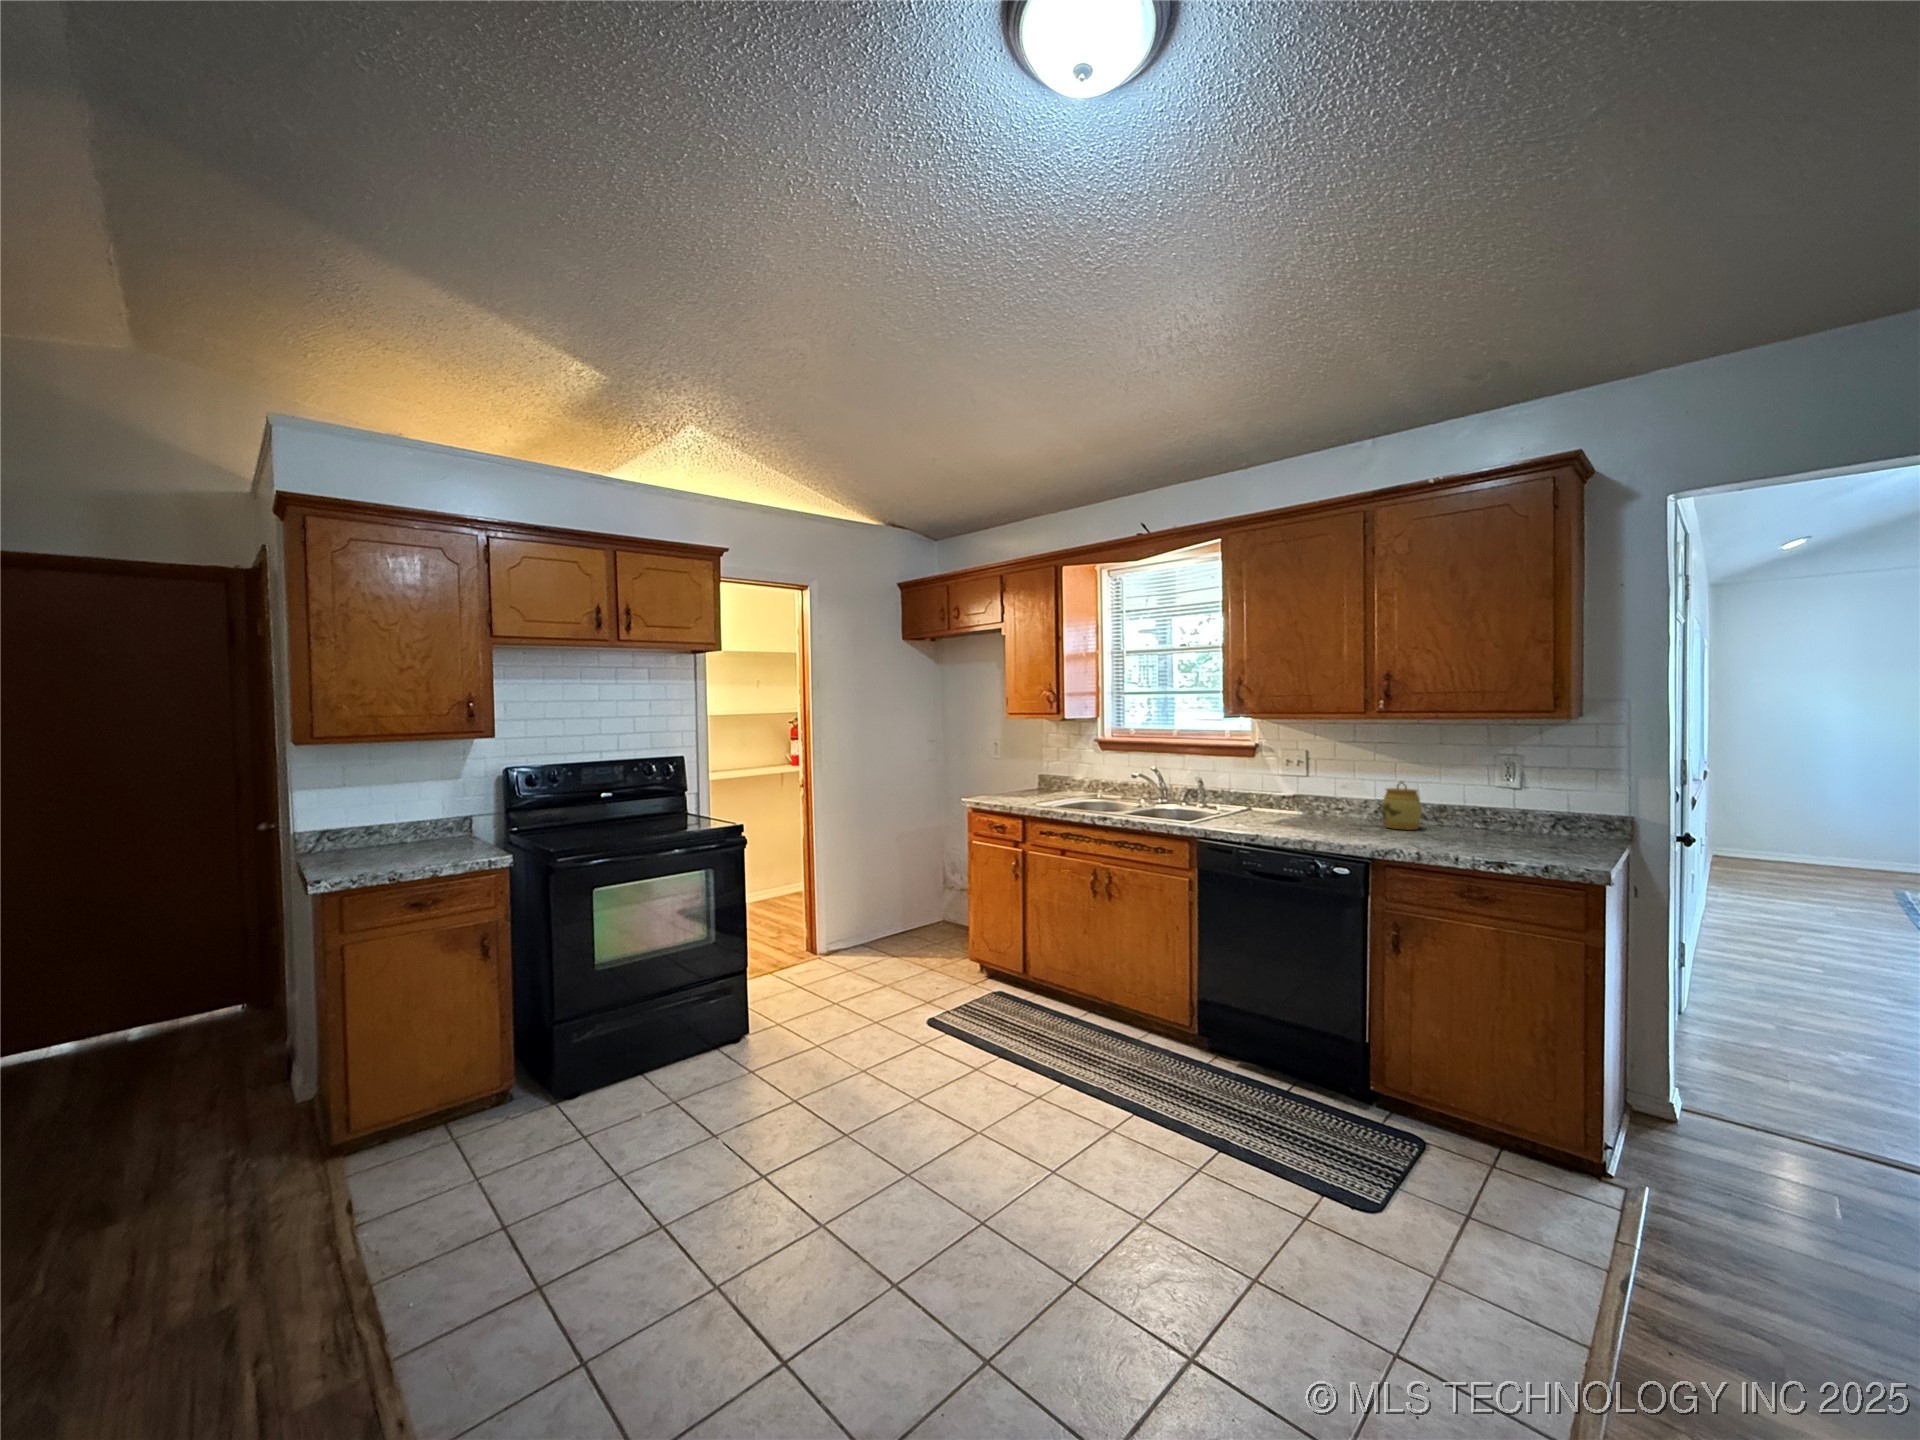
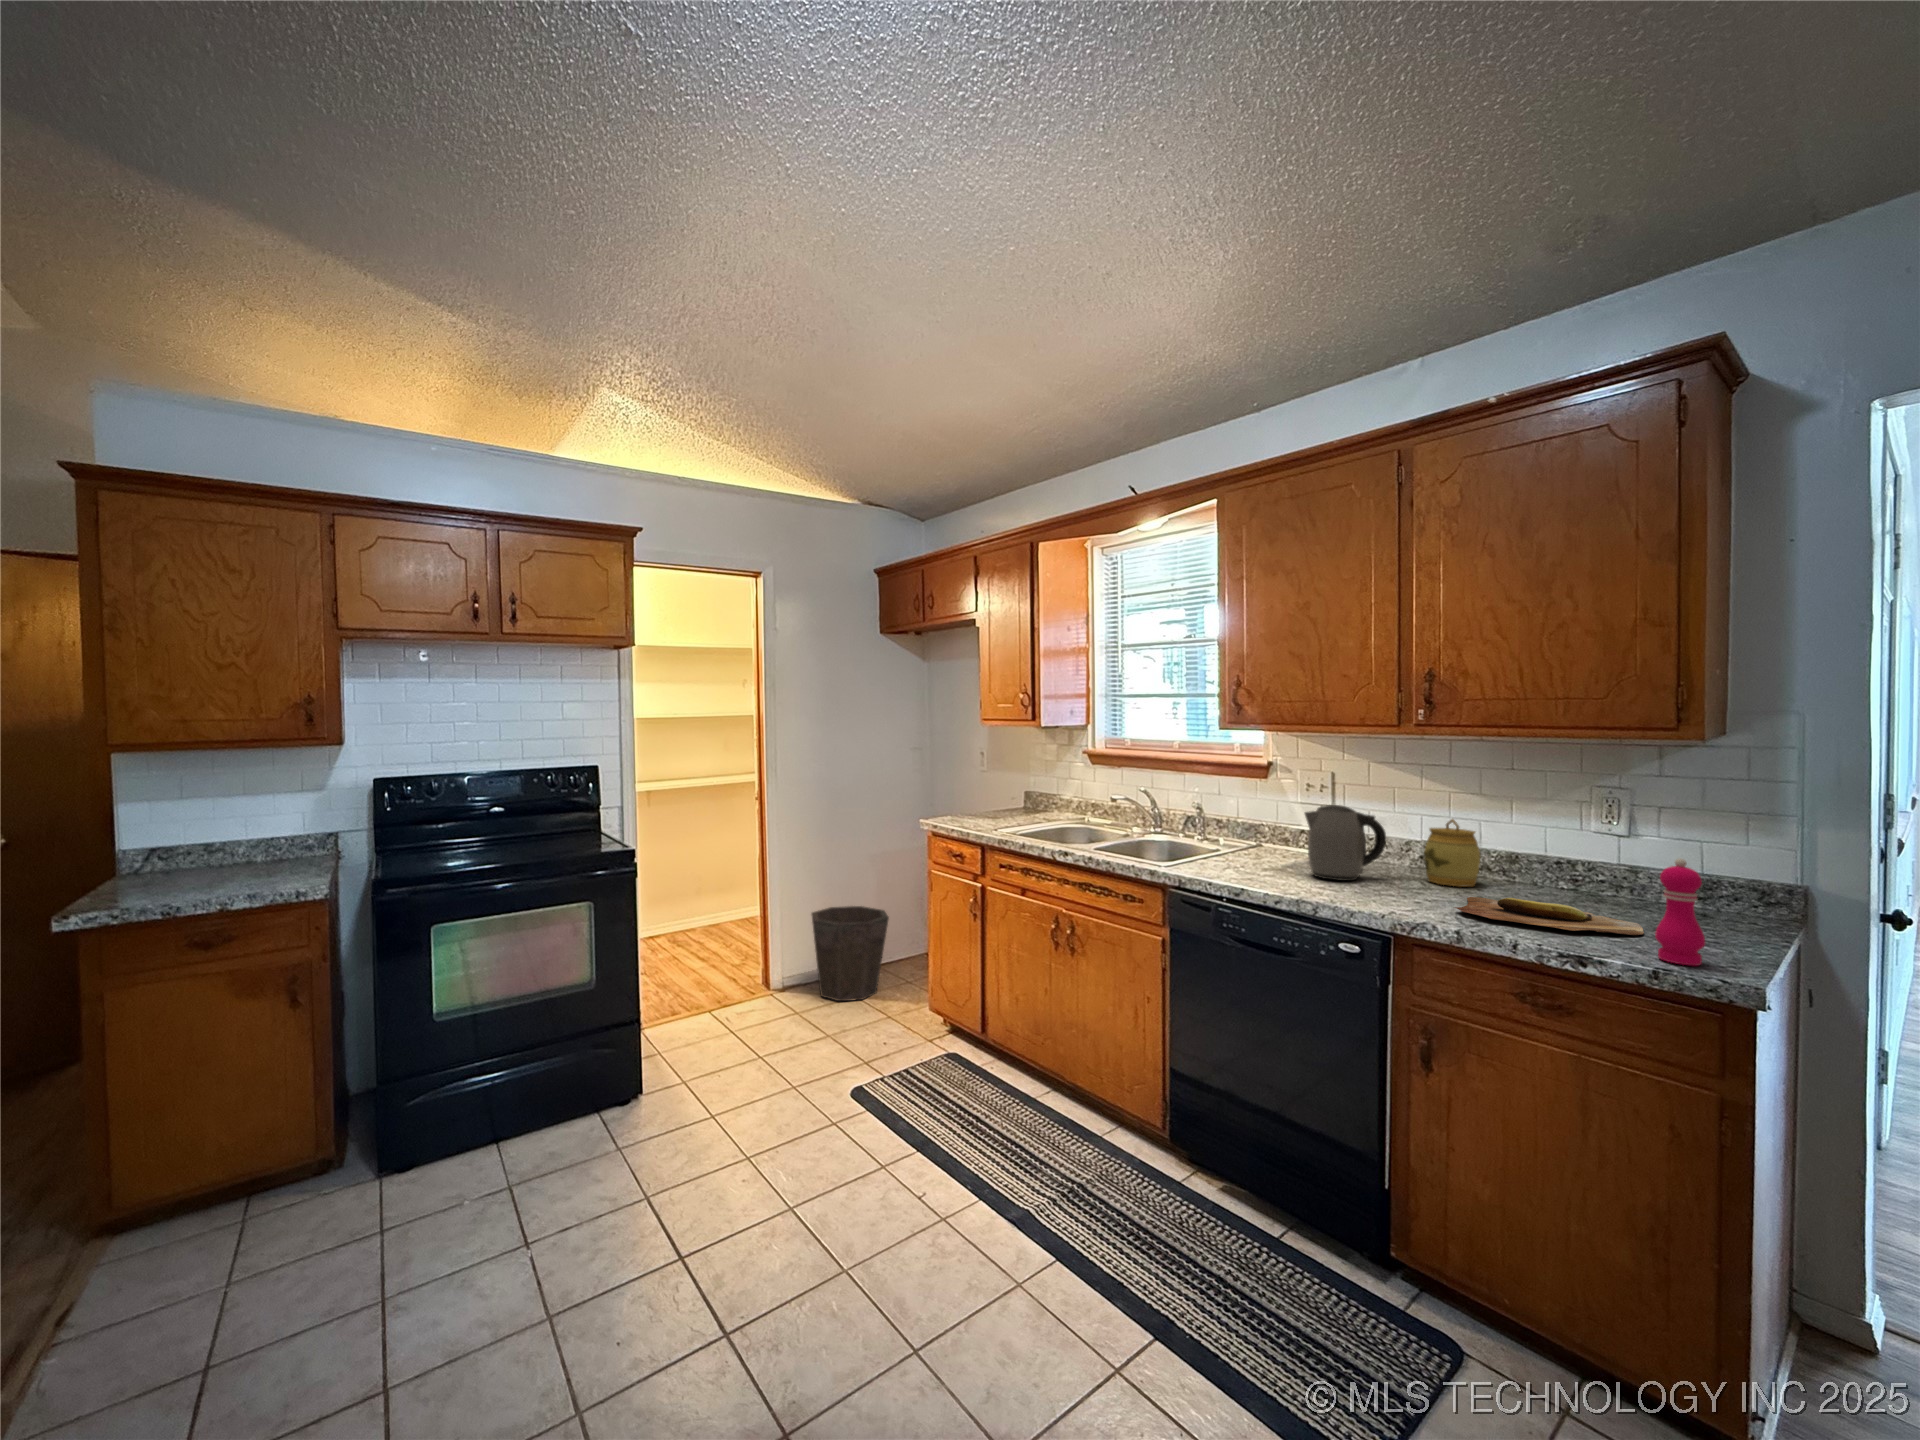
kettle: none [1296,773,1355,829] -> present [1305,805,1386,881]
pepper mill: none [1544,795,1574,863] -> present [1655,858,1705,966]
cutting board: none [1410,832,1535,851] -> present [1455,897,1644,935]
waste bin: none [852,880,922,961] -> present [812,906,889,1001]

